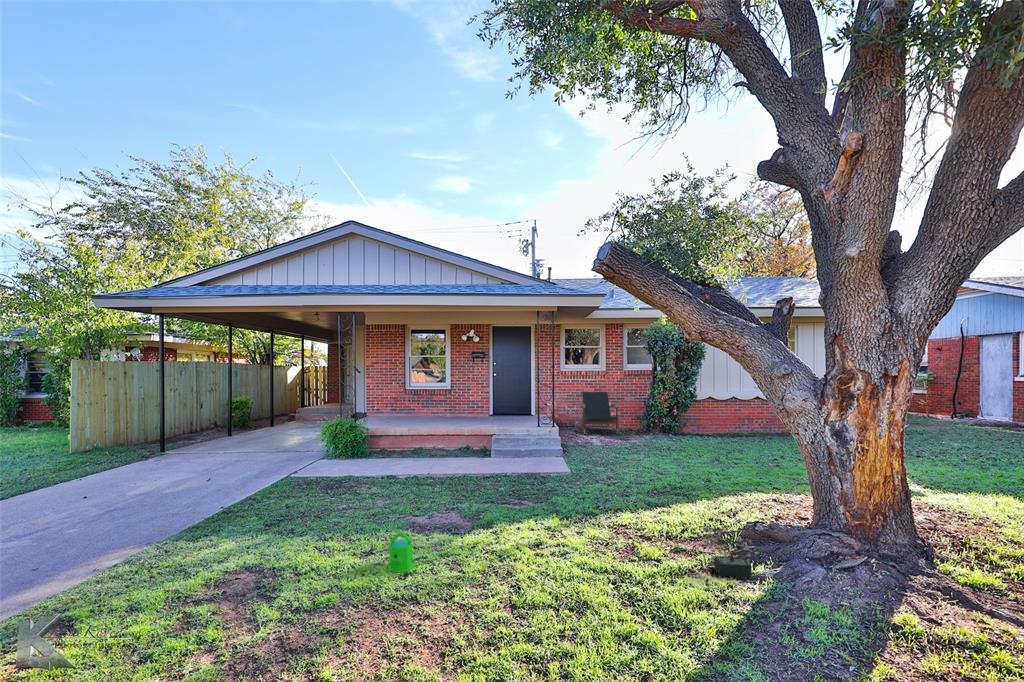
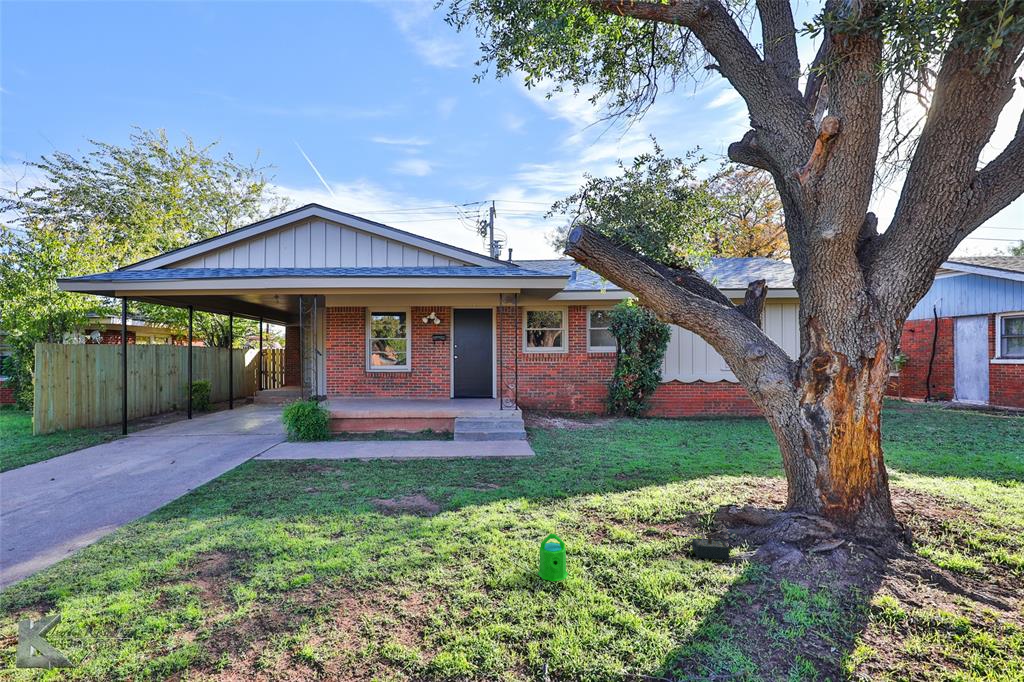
lounge chair: present [581,392,618,434] -> none [570,387,605,427]
watering can: present [388,532,414,573] -> present [538,534,568,581]

